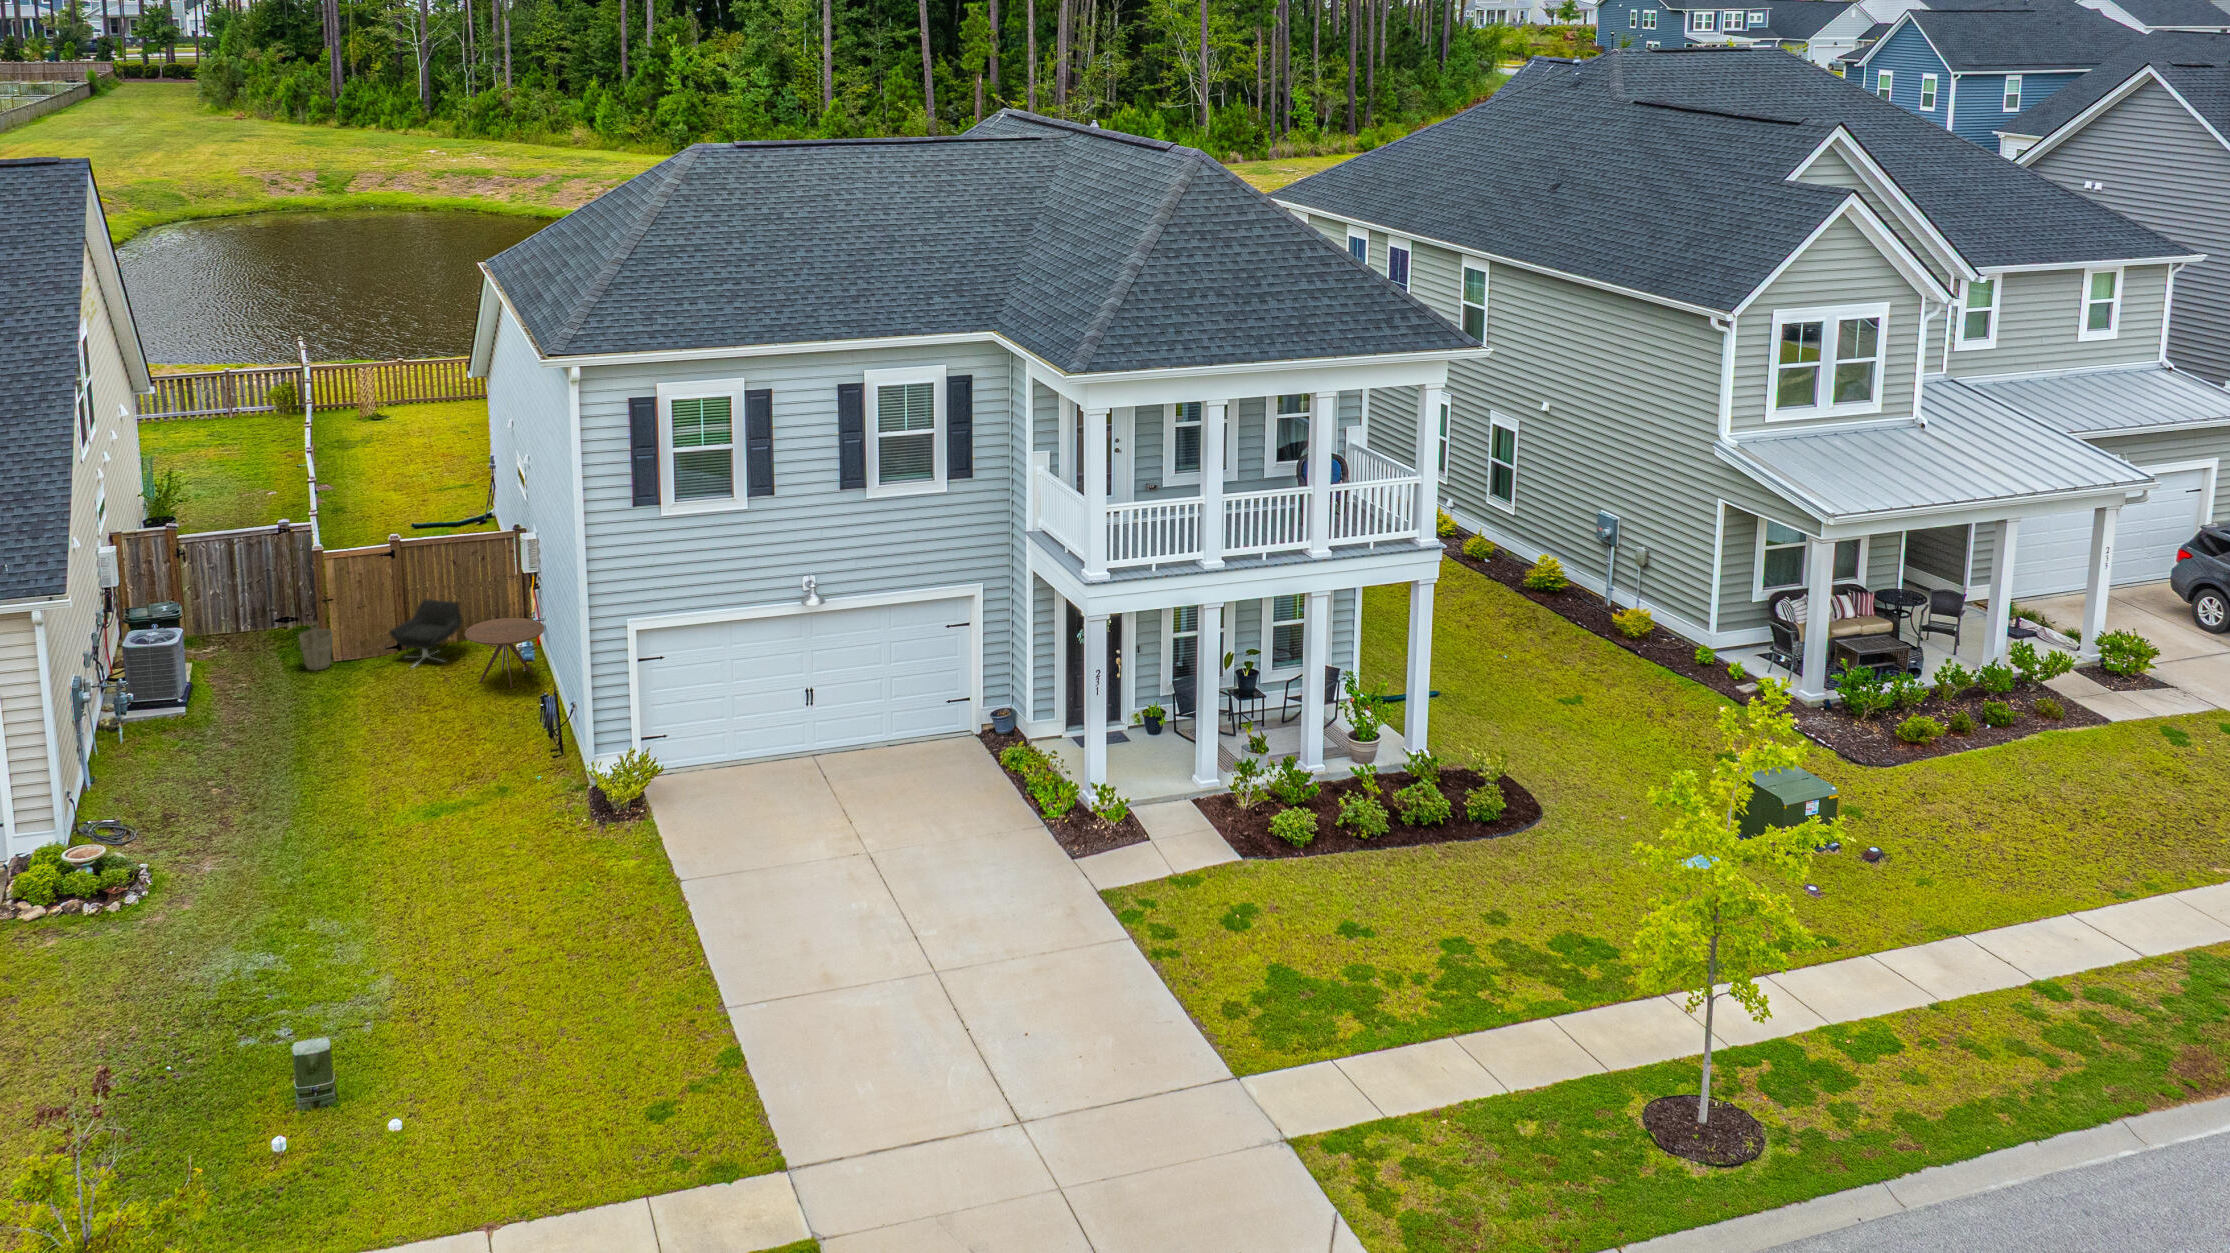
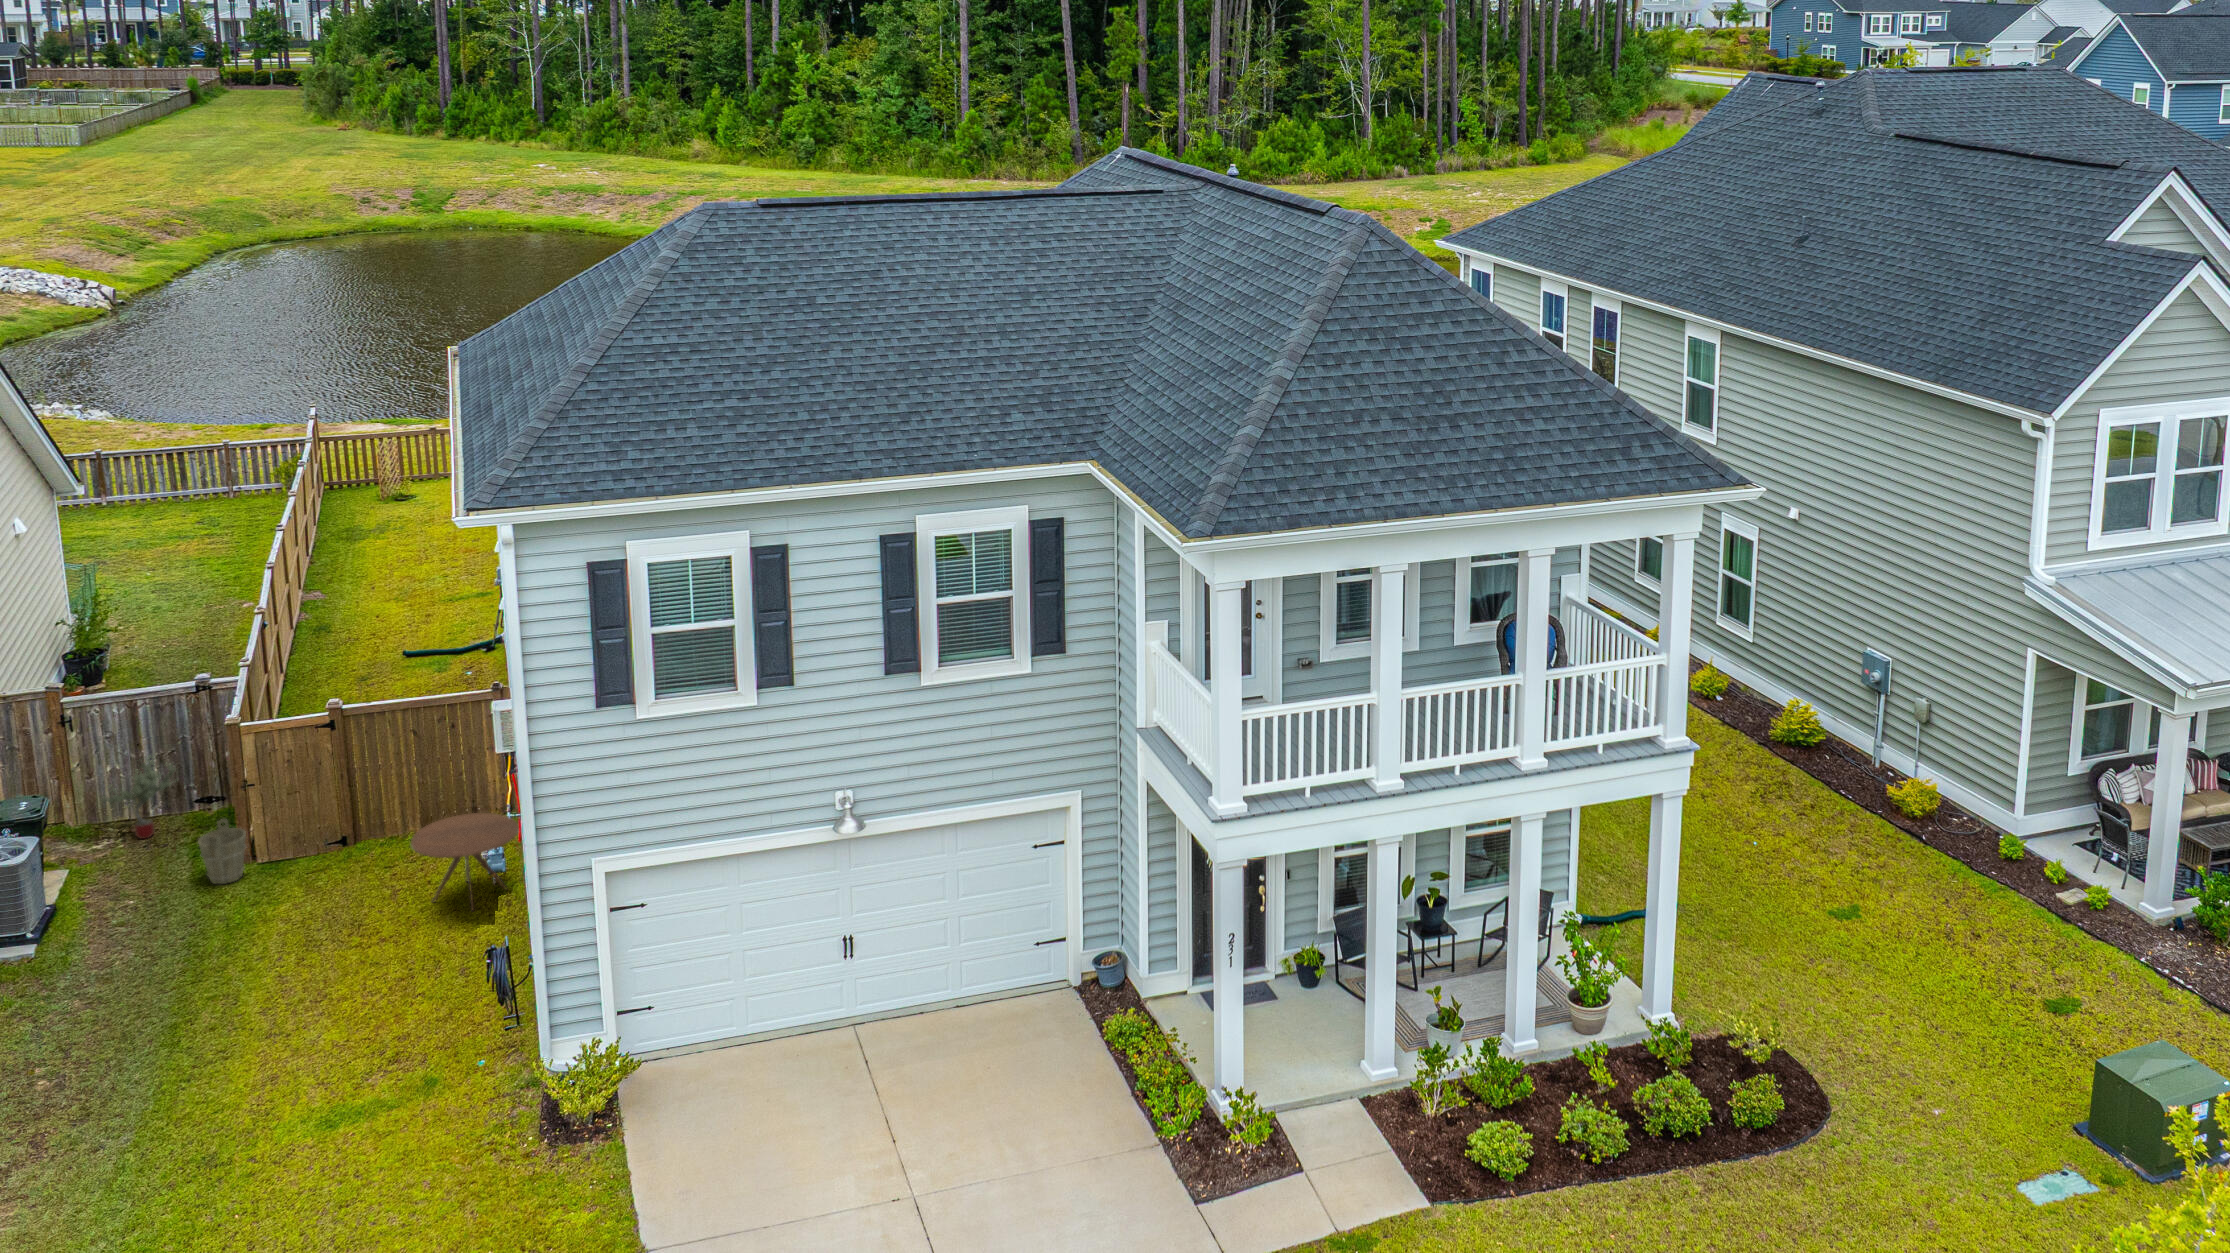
potted tree: none [215,577,272,643] -> present [102,756,177,839]
lounge chair: present [389,599,462,666] -> none [321,783,421,879]

